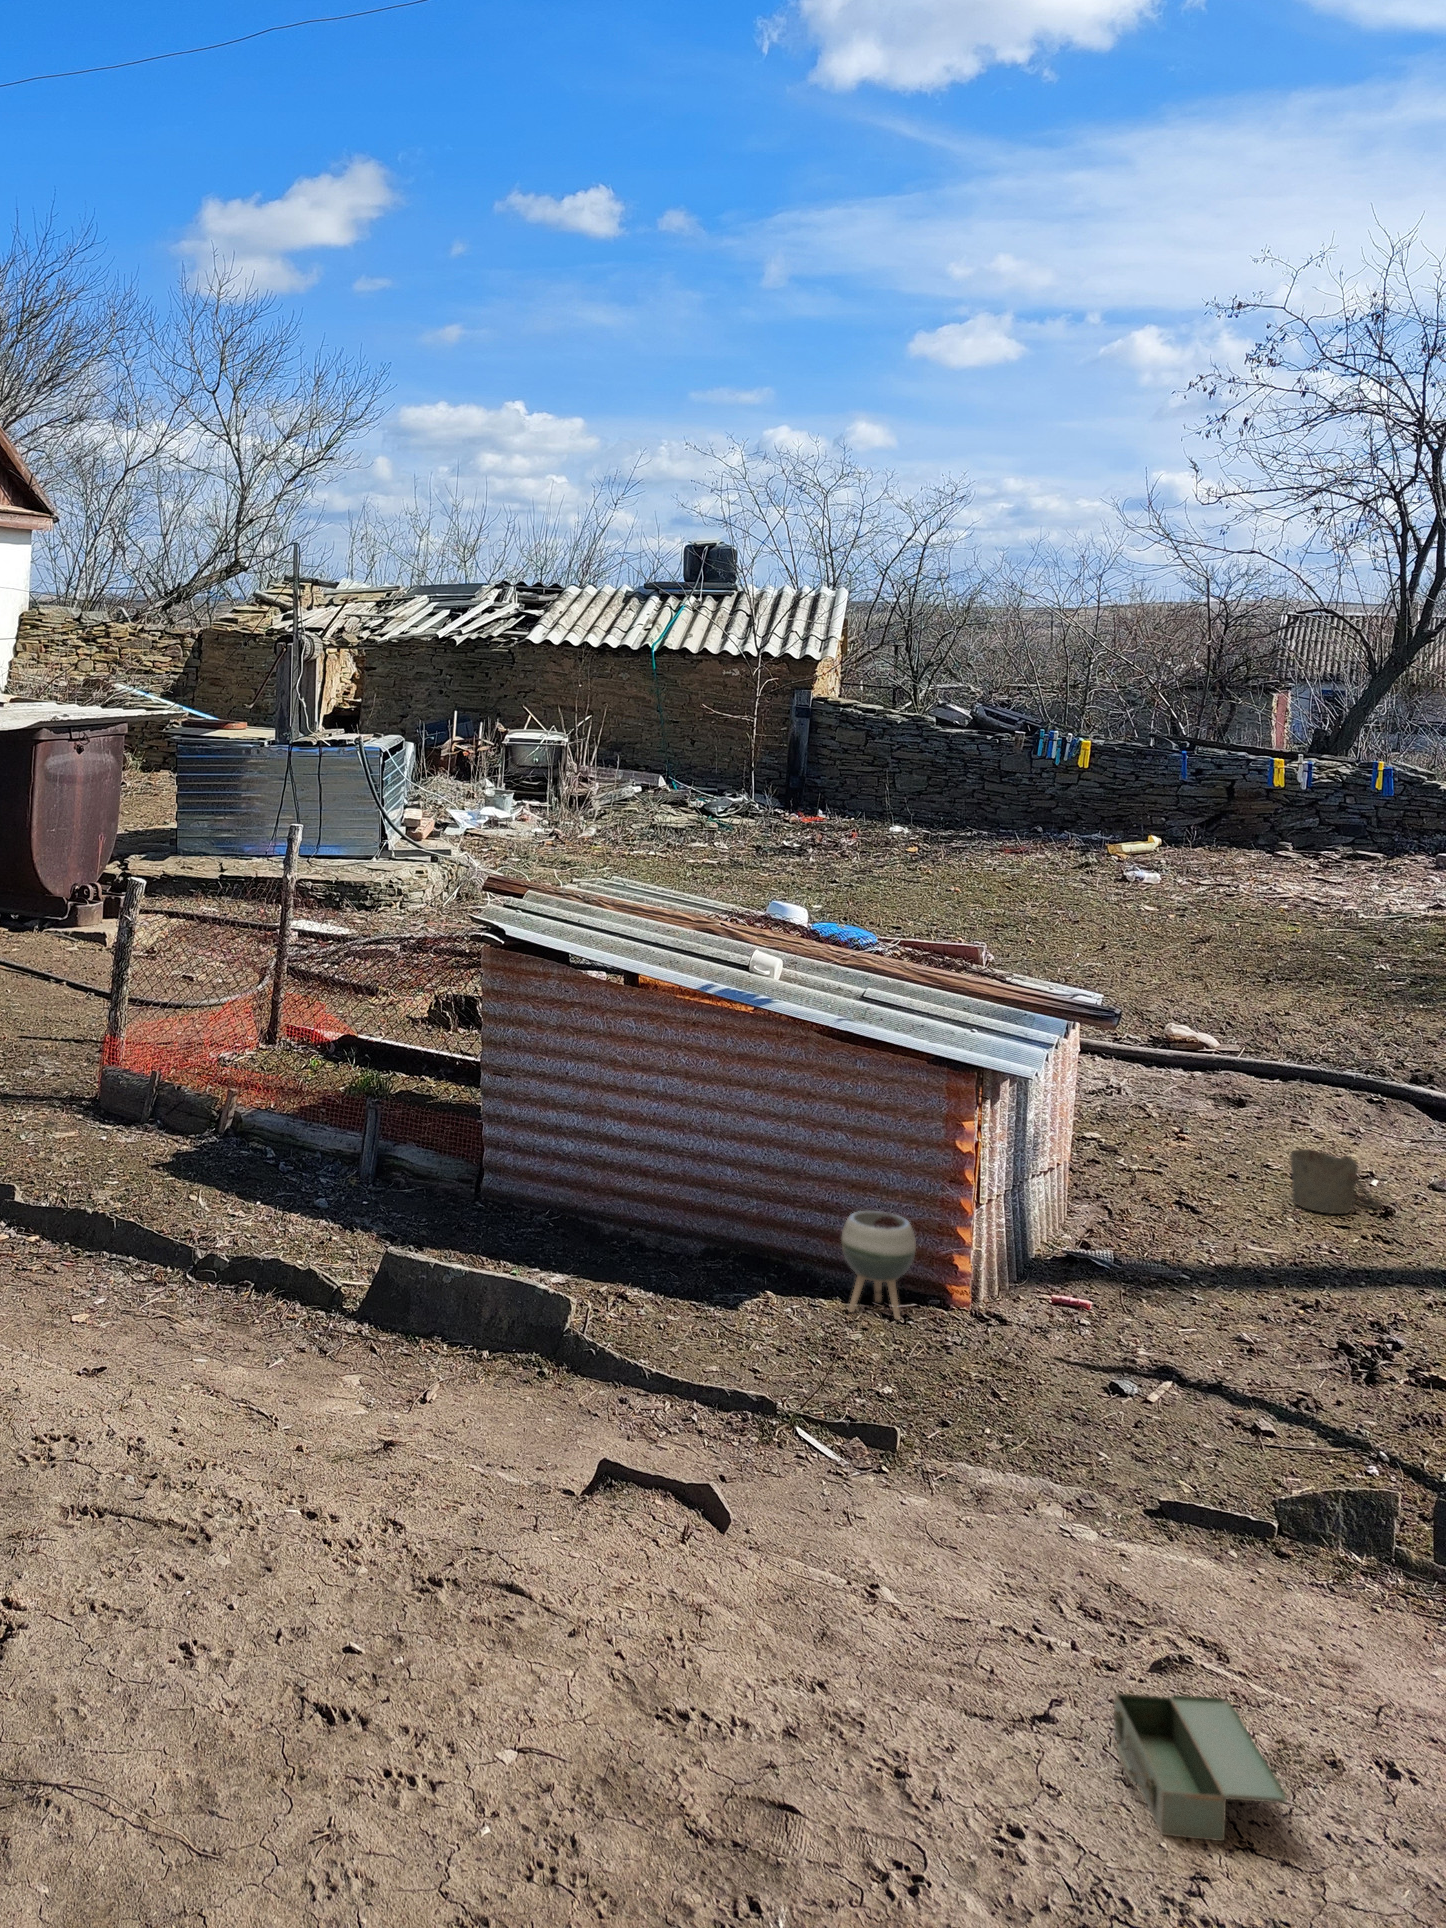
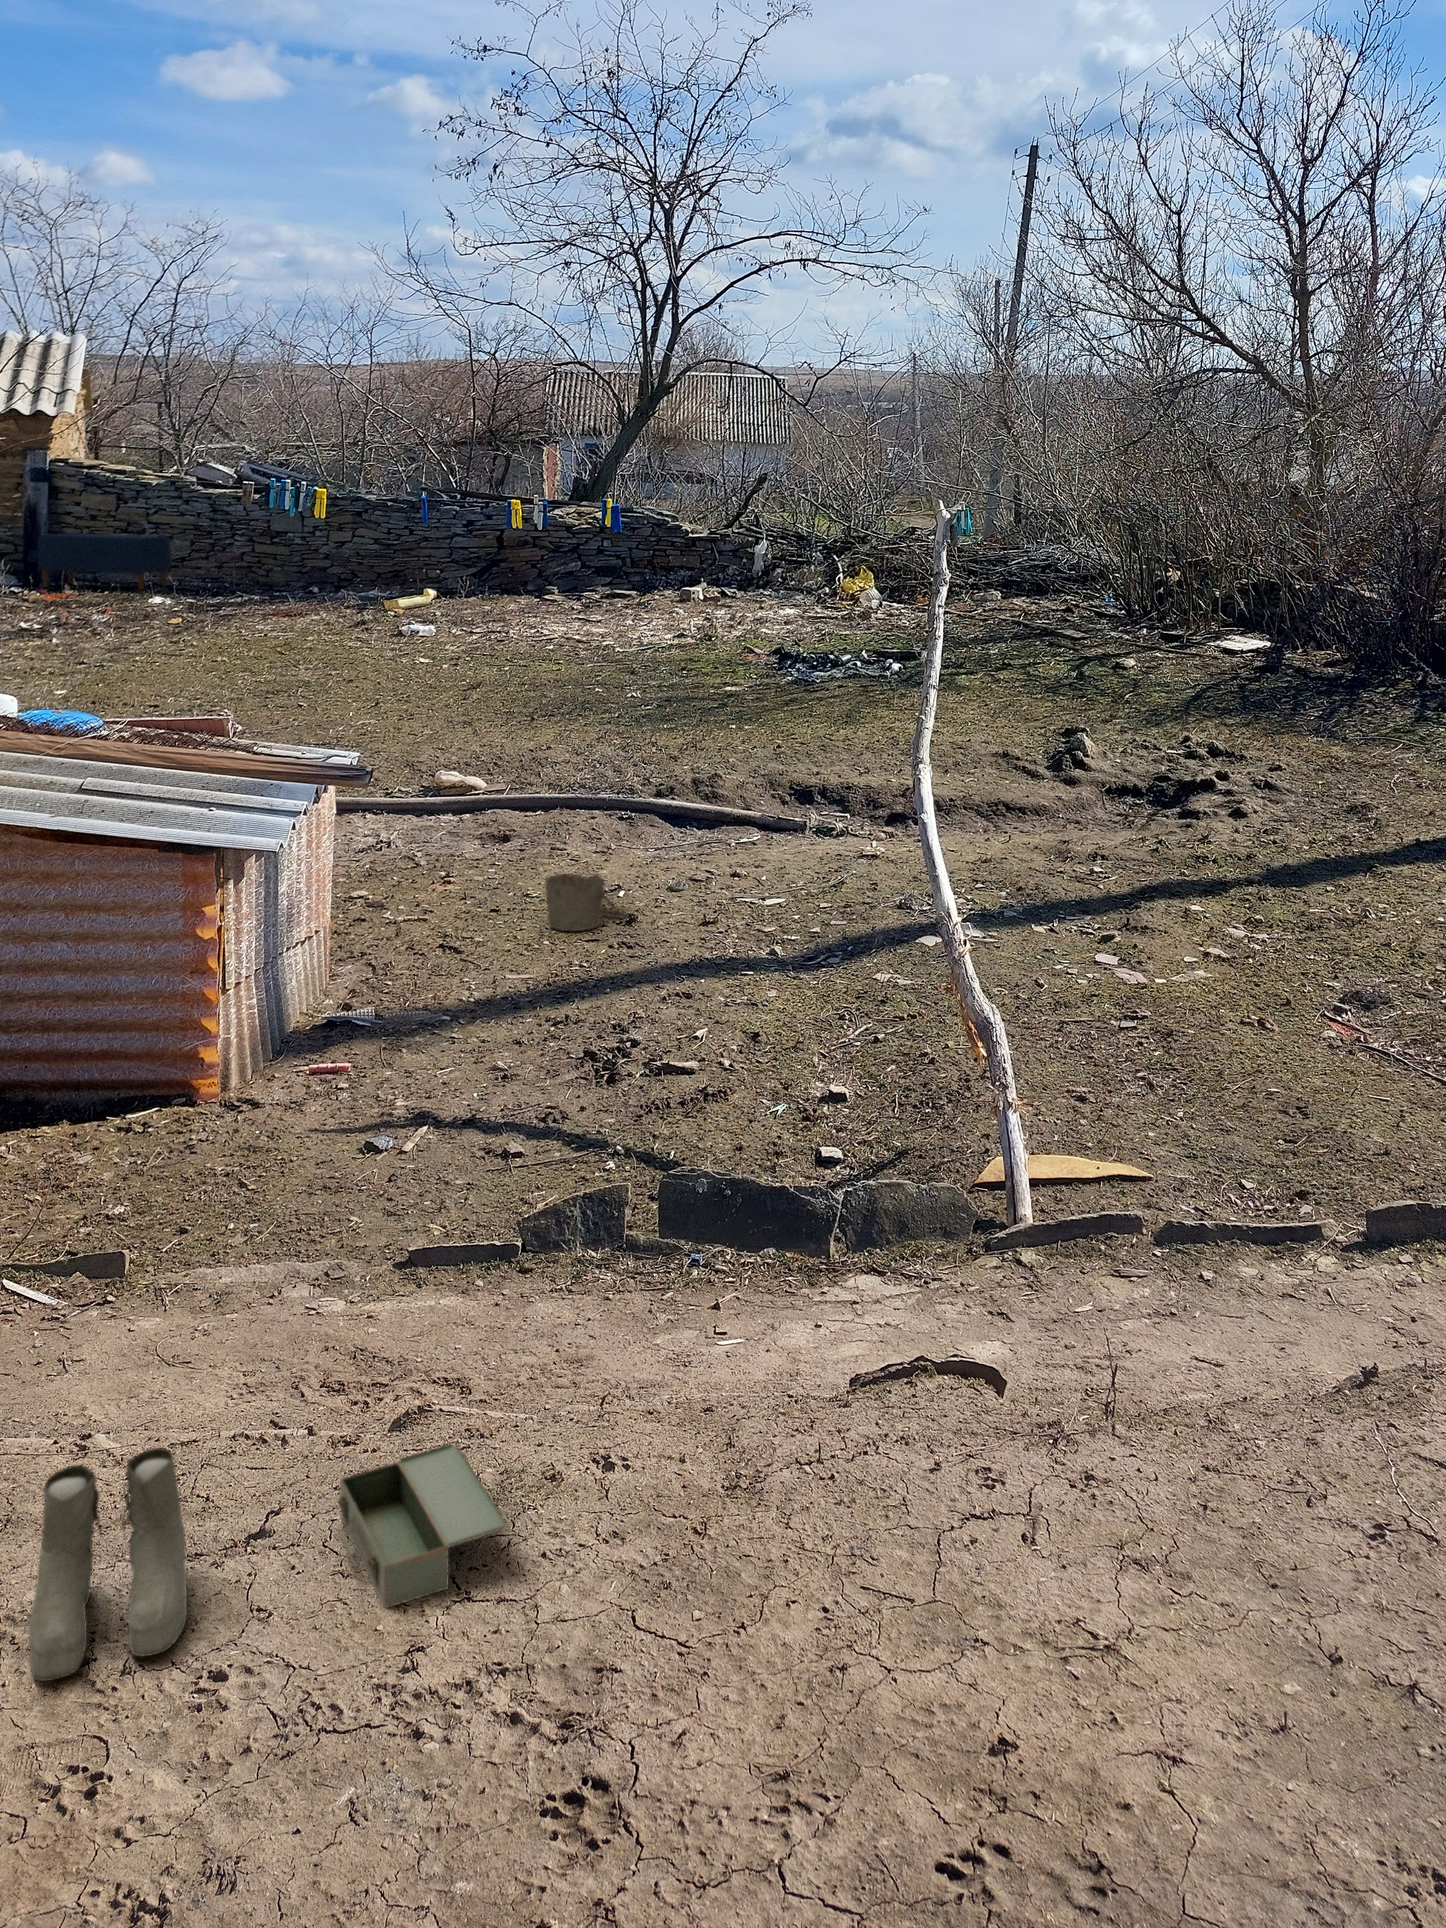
bench: none [797,765,908,819] -> present [38,533,171,590]
planter: present [841,1211,916,1320] -> none [59,1020,149,1139]
boots: none [853,1593,981,1791] -> present [29,1448,187,1681]

